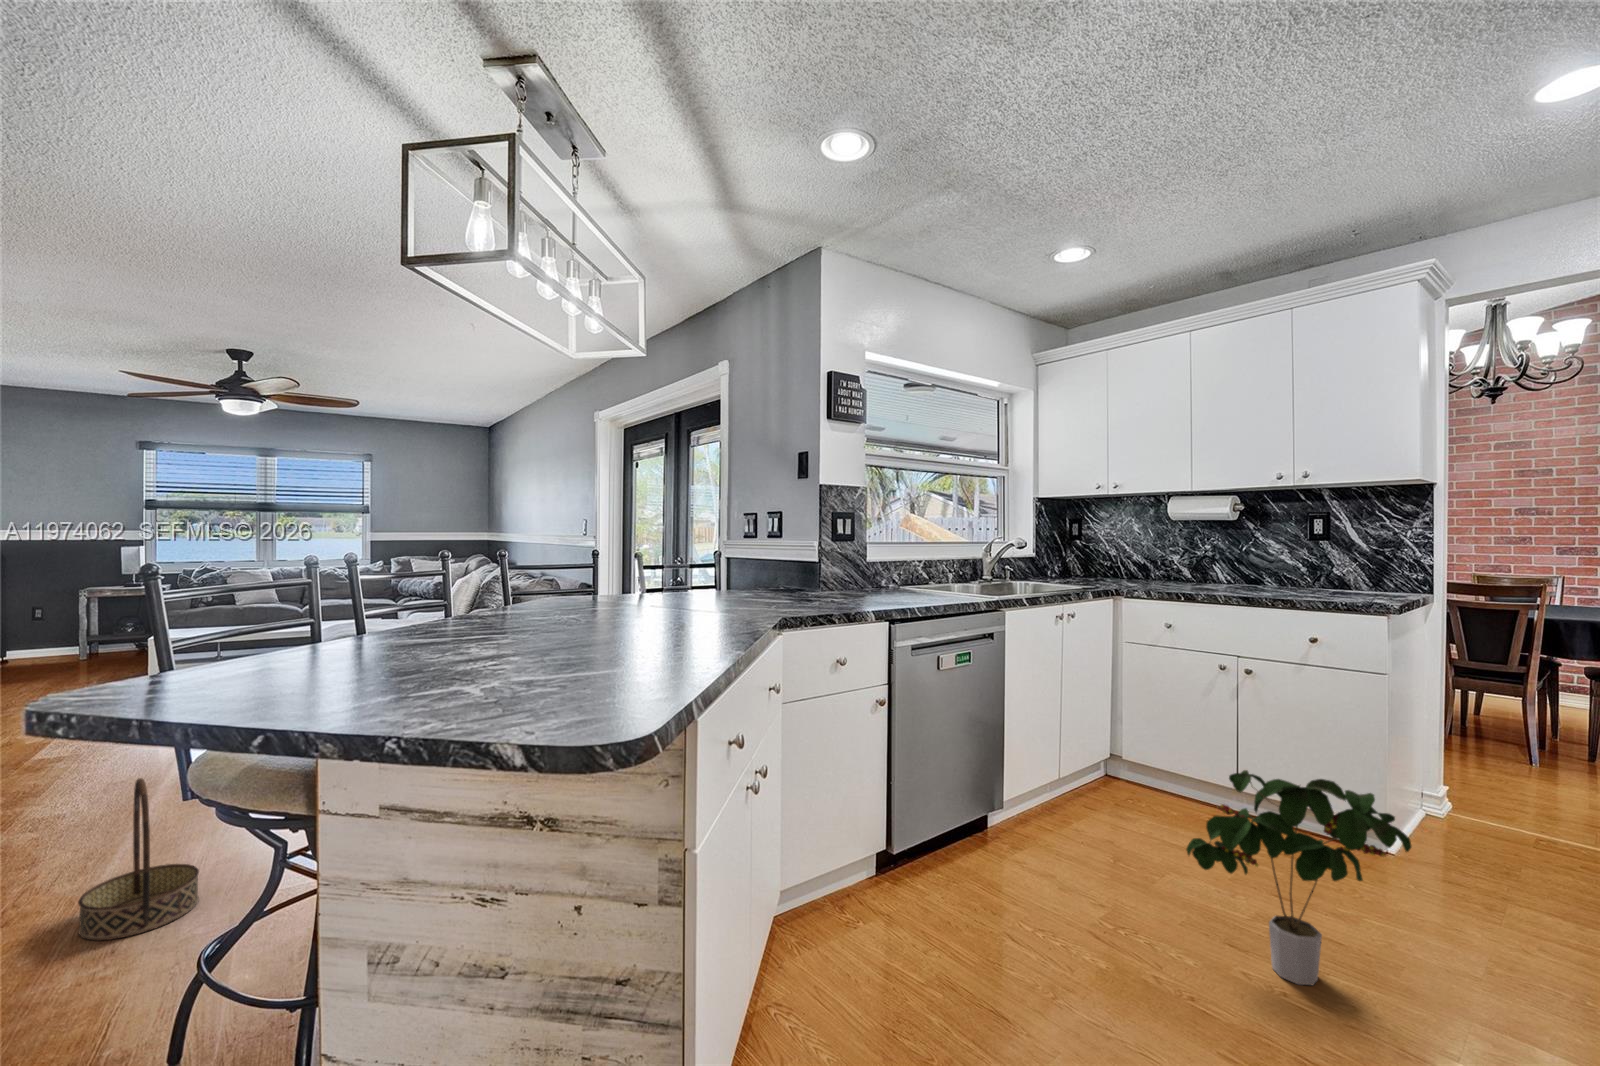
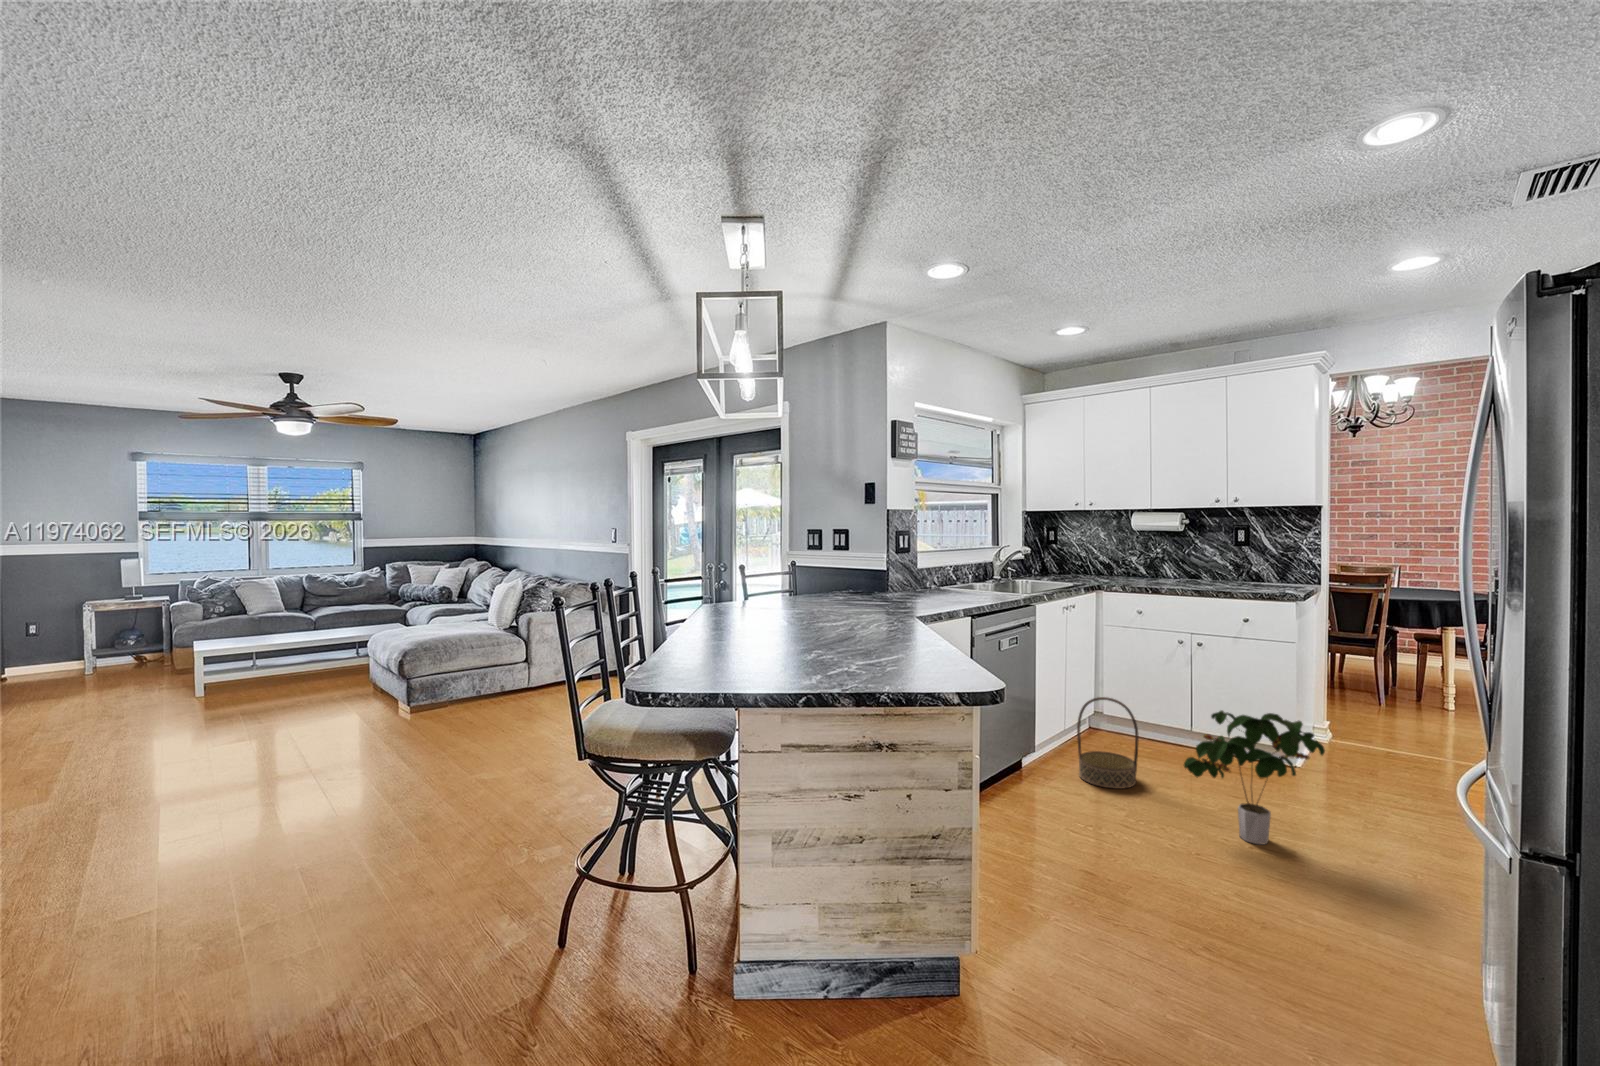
basket: present [78,778,199,940] -> present [1077,697,1139,789]

